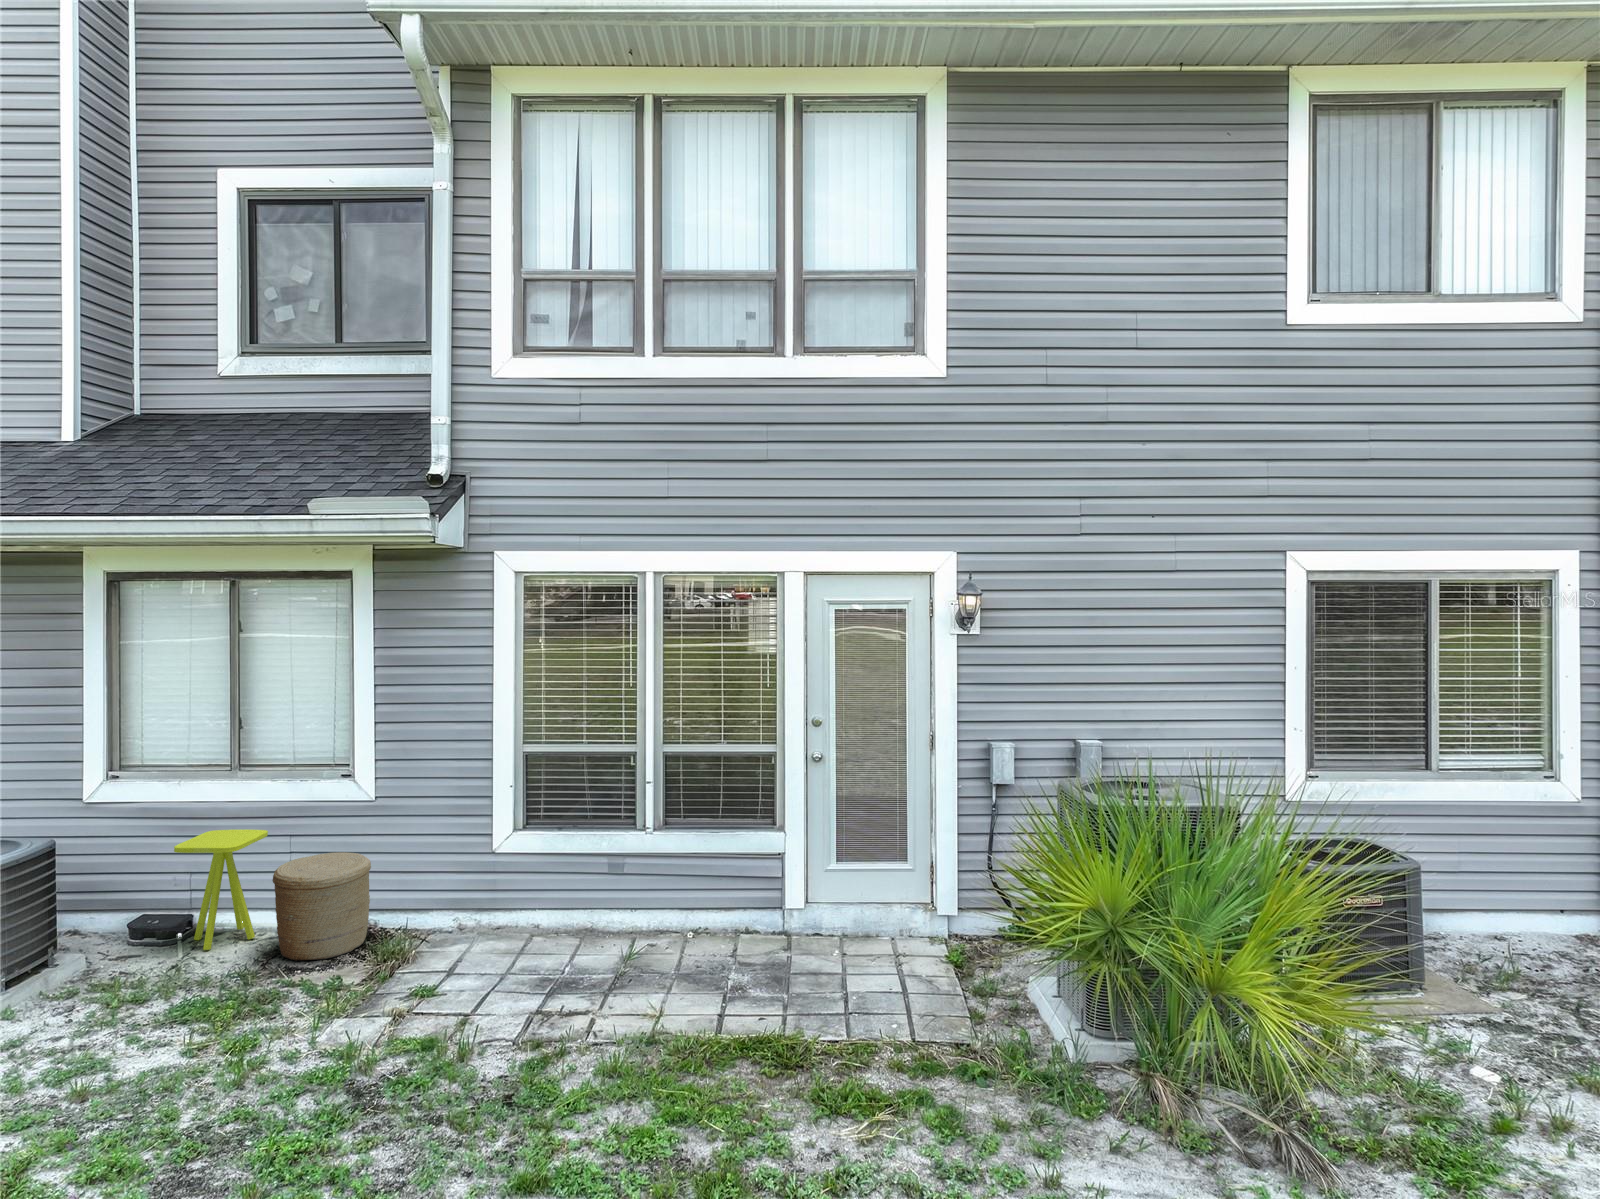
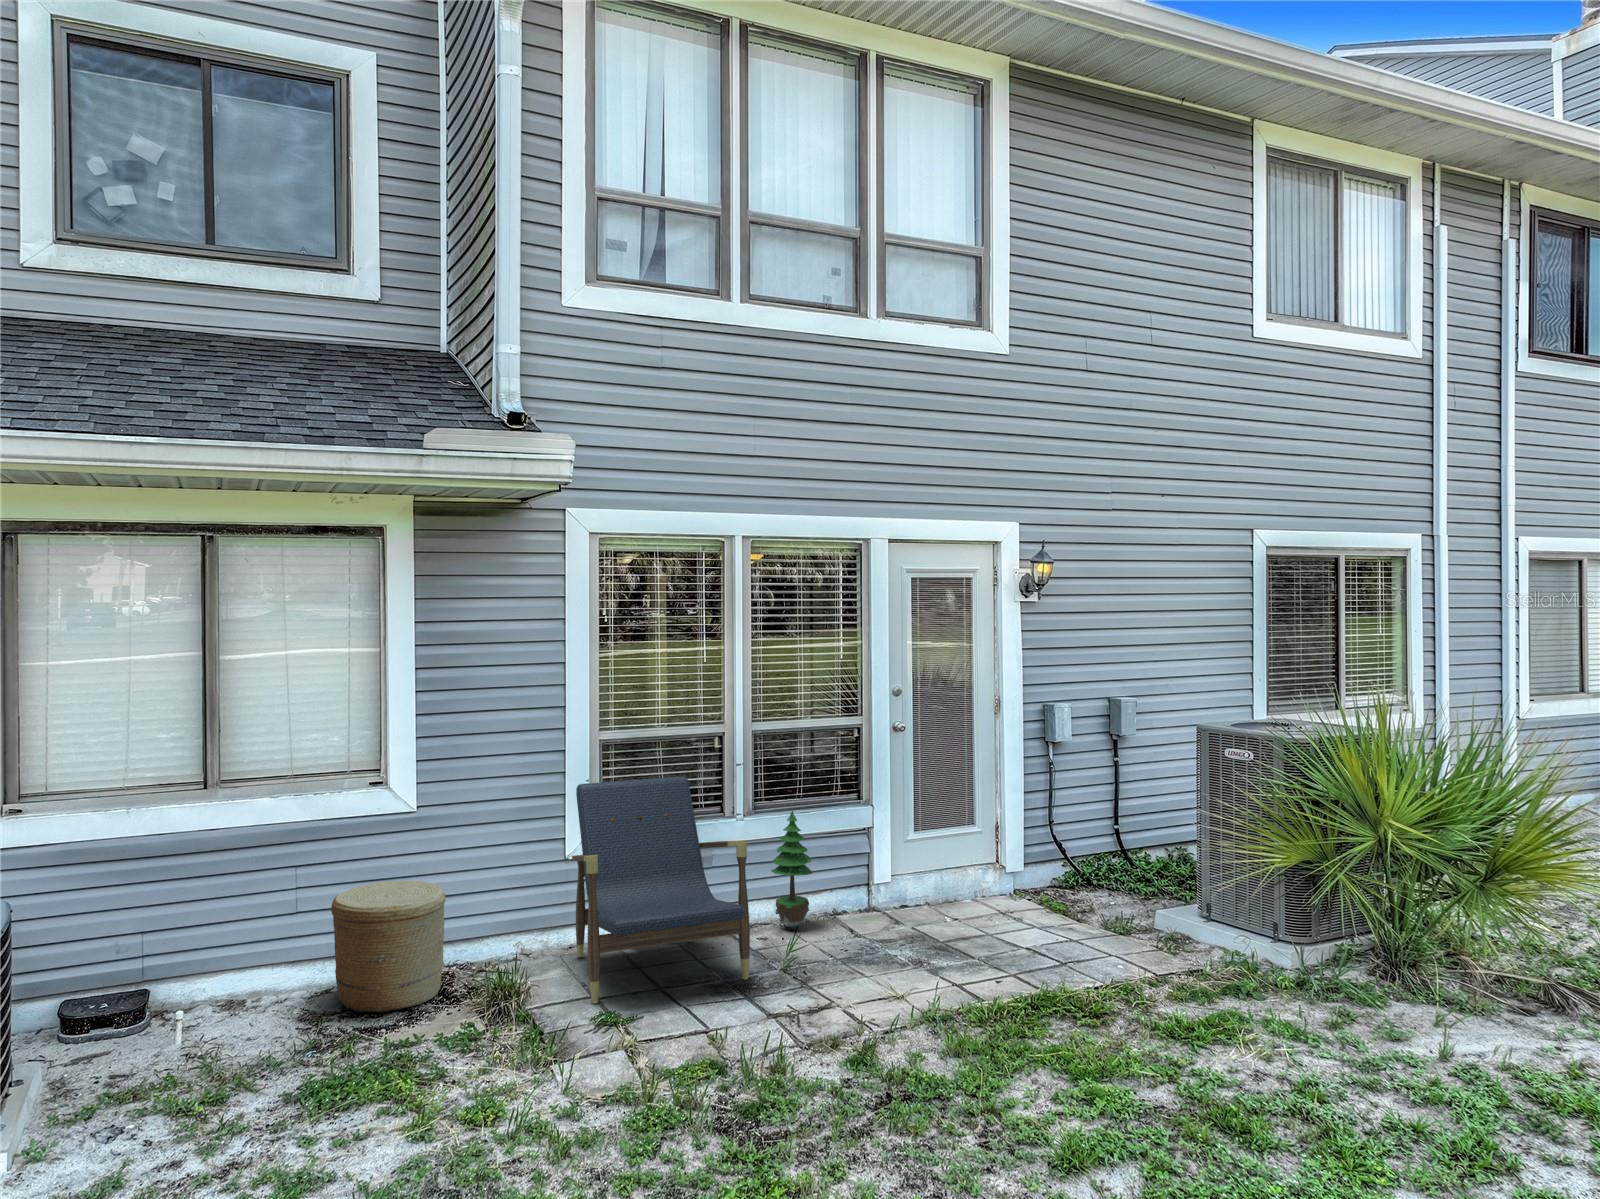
lounge chair: none [426,788,592,989] -> present [572,776,750,1004]
side table: present [174,830,268,950] -> none [186,866,280,1024]
potted tree: none [665,830,706,940] -> present [771,811,812,929]

